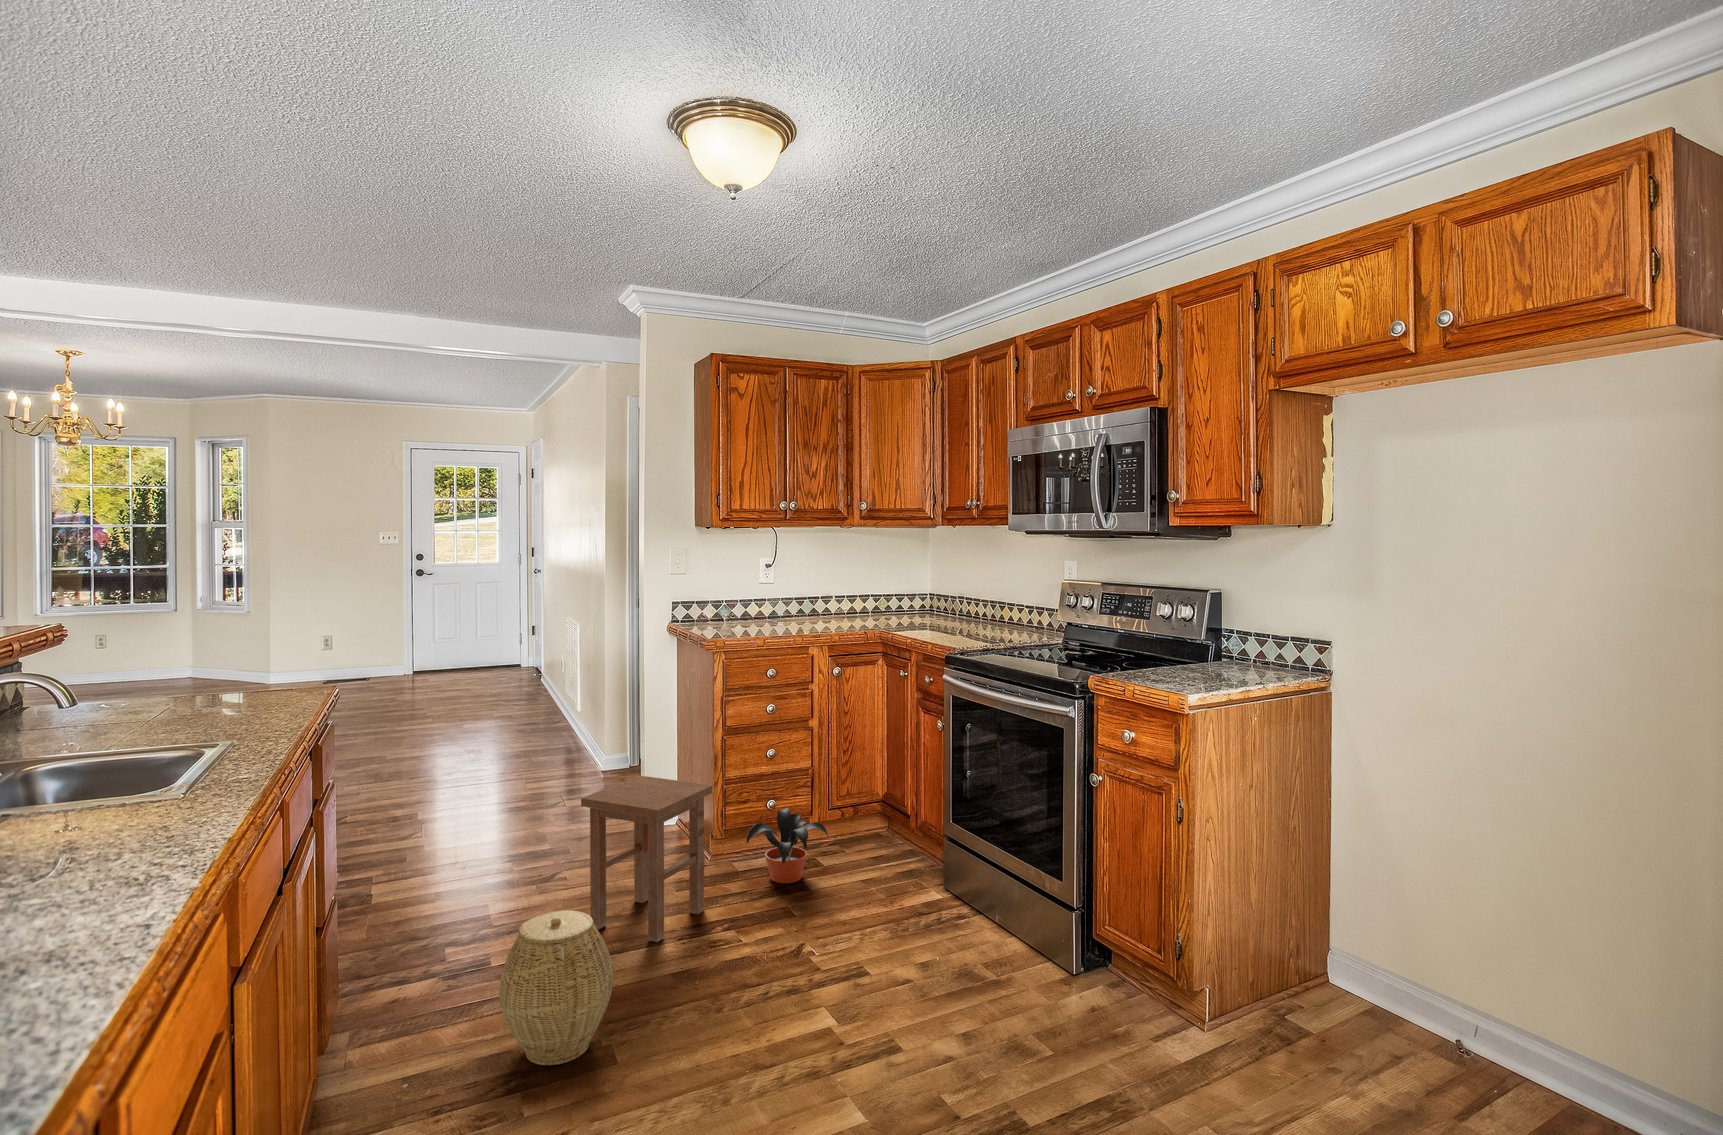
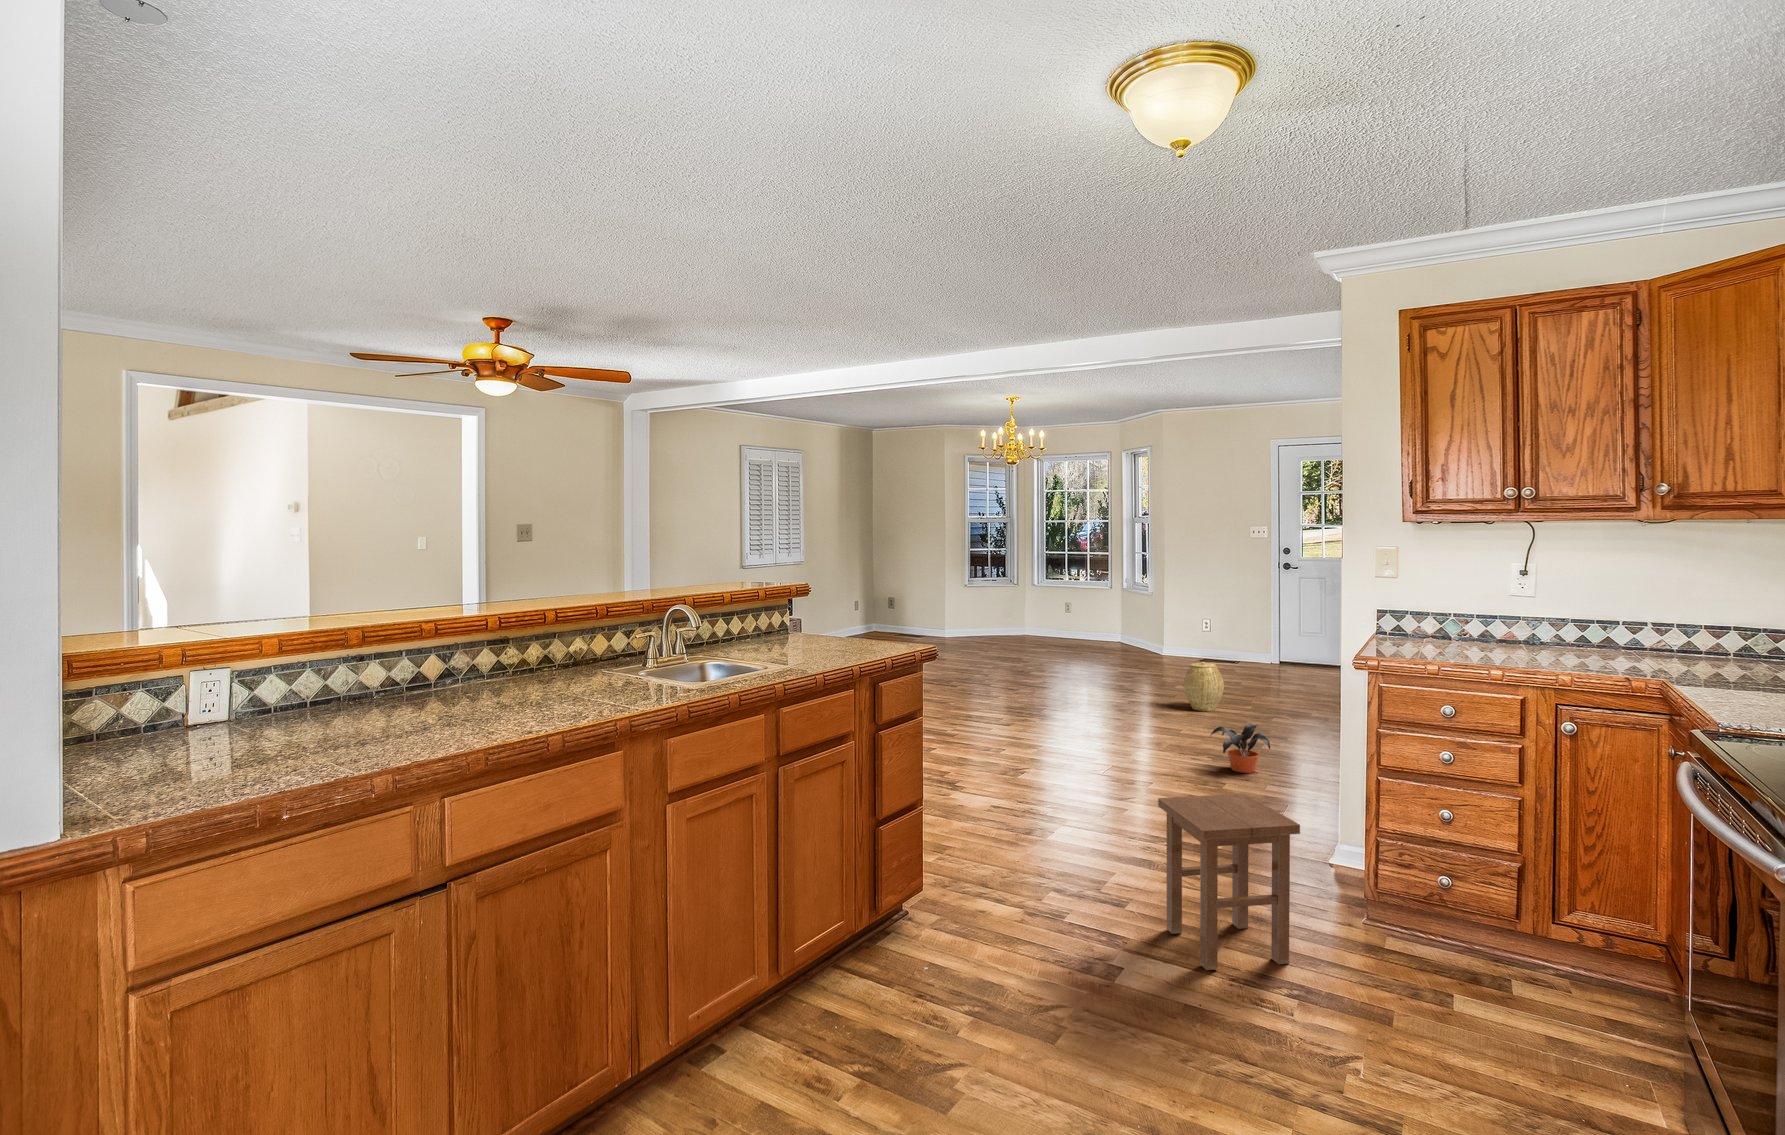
potted plant: present [746,808,828,883] -> present [1211,724,1270,773]
woven basket: present [499,910,613,1065] -> present [1183,662,1224,711]

